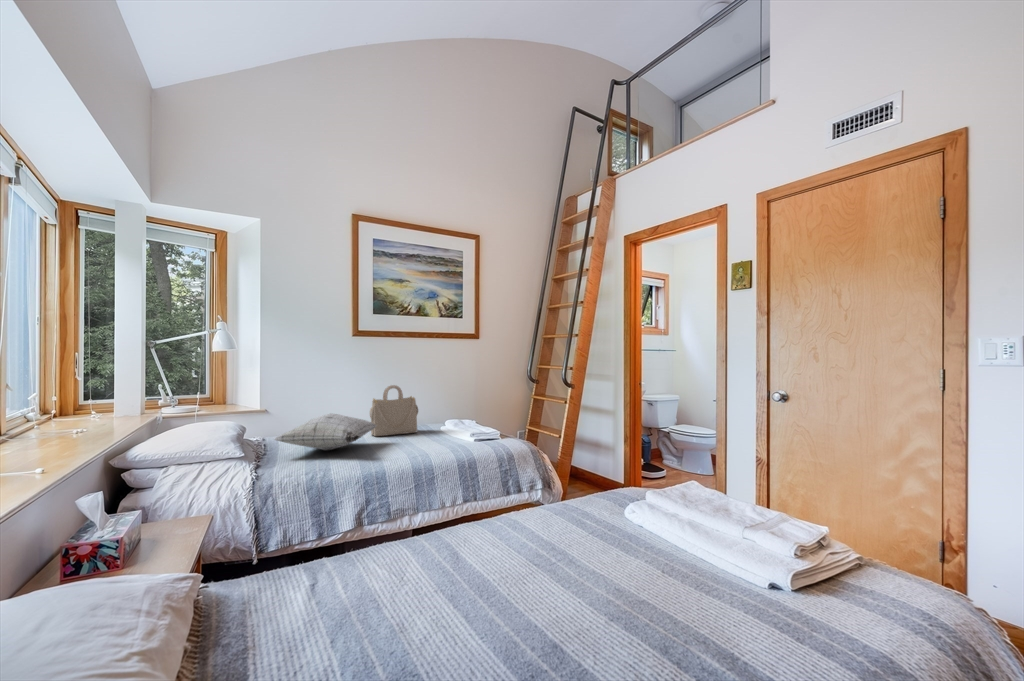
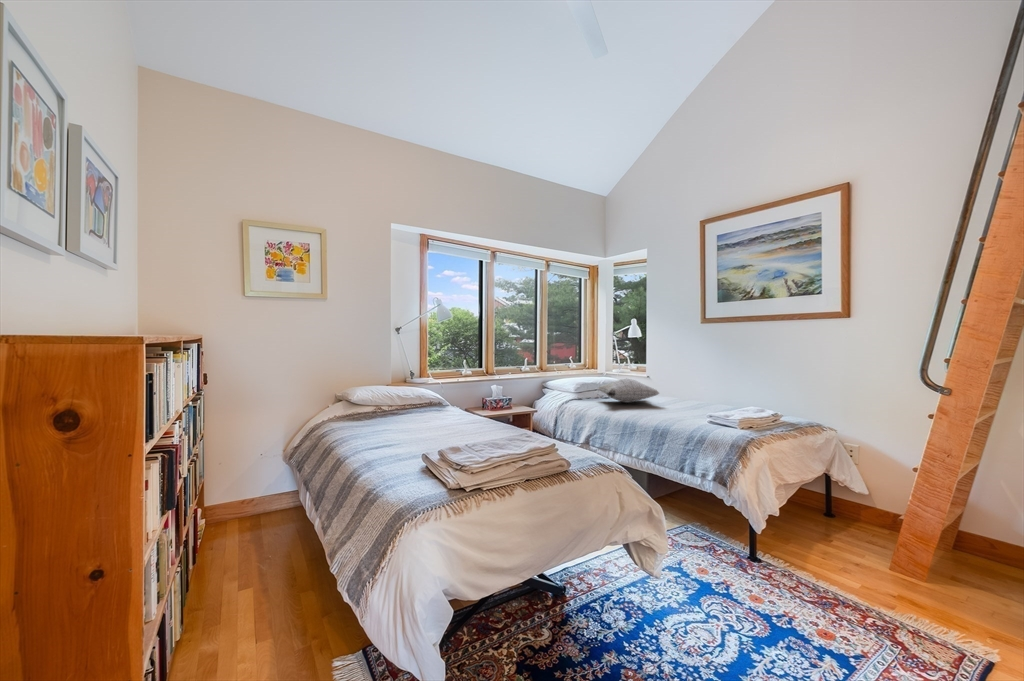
handbag: present [370,385,418,436] -> none [676,365,717,408]

